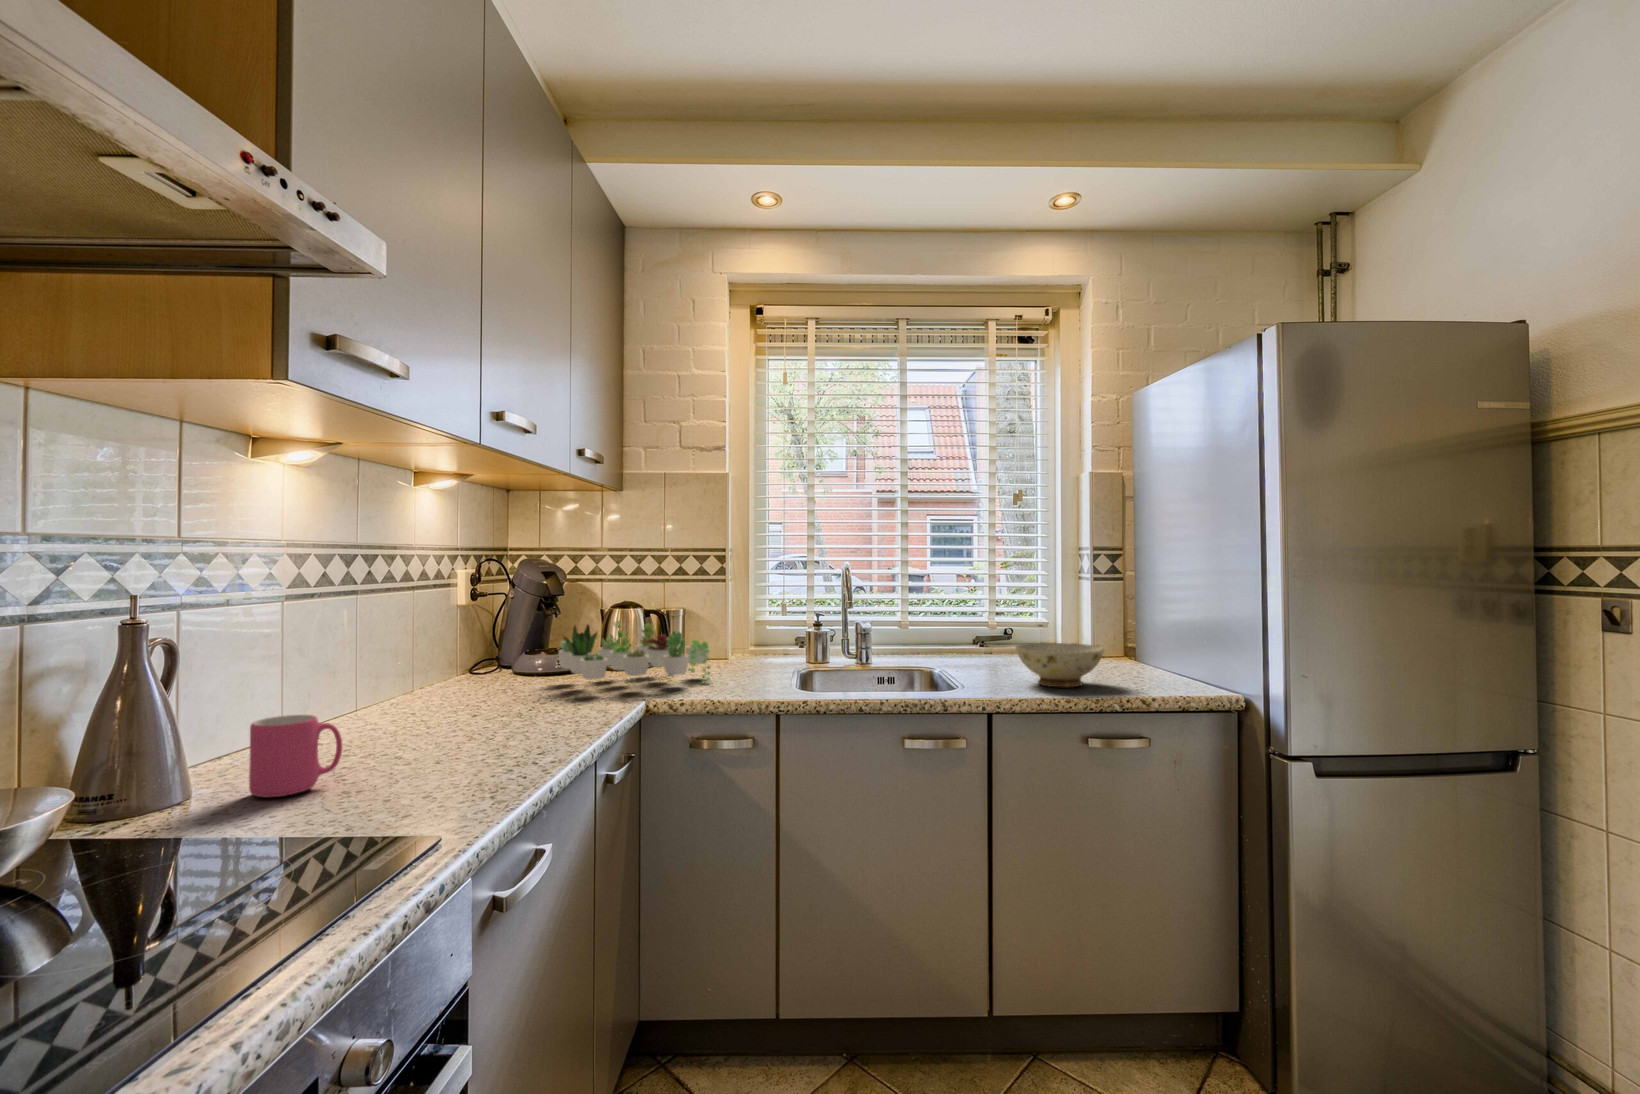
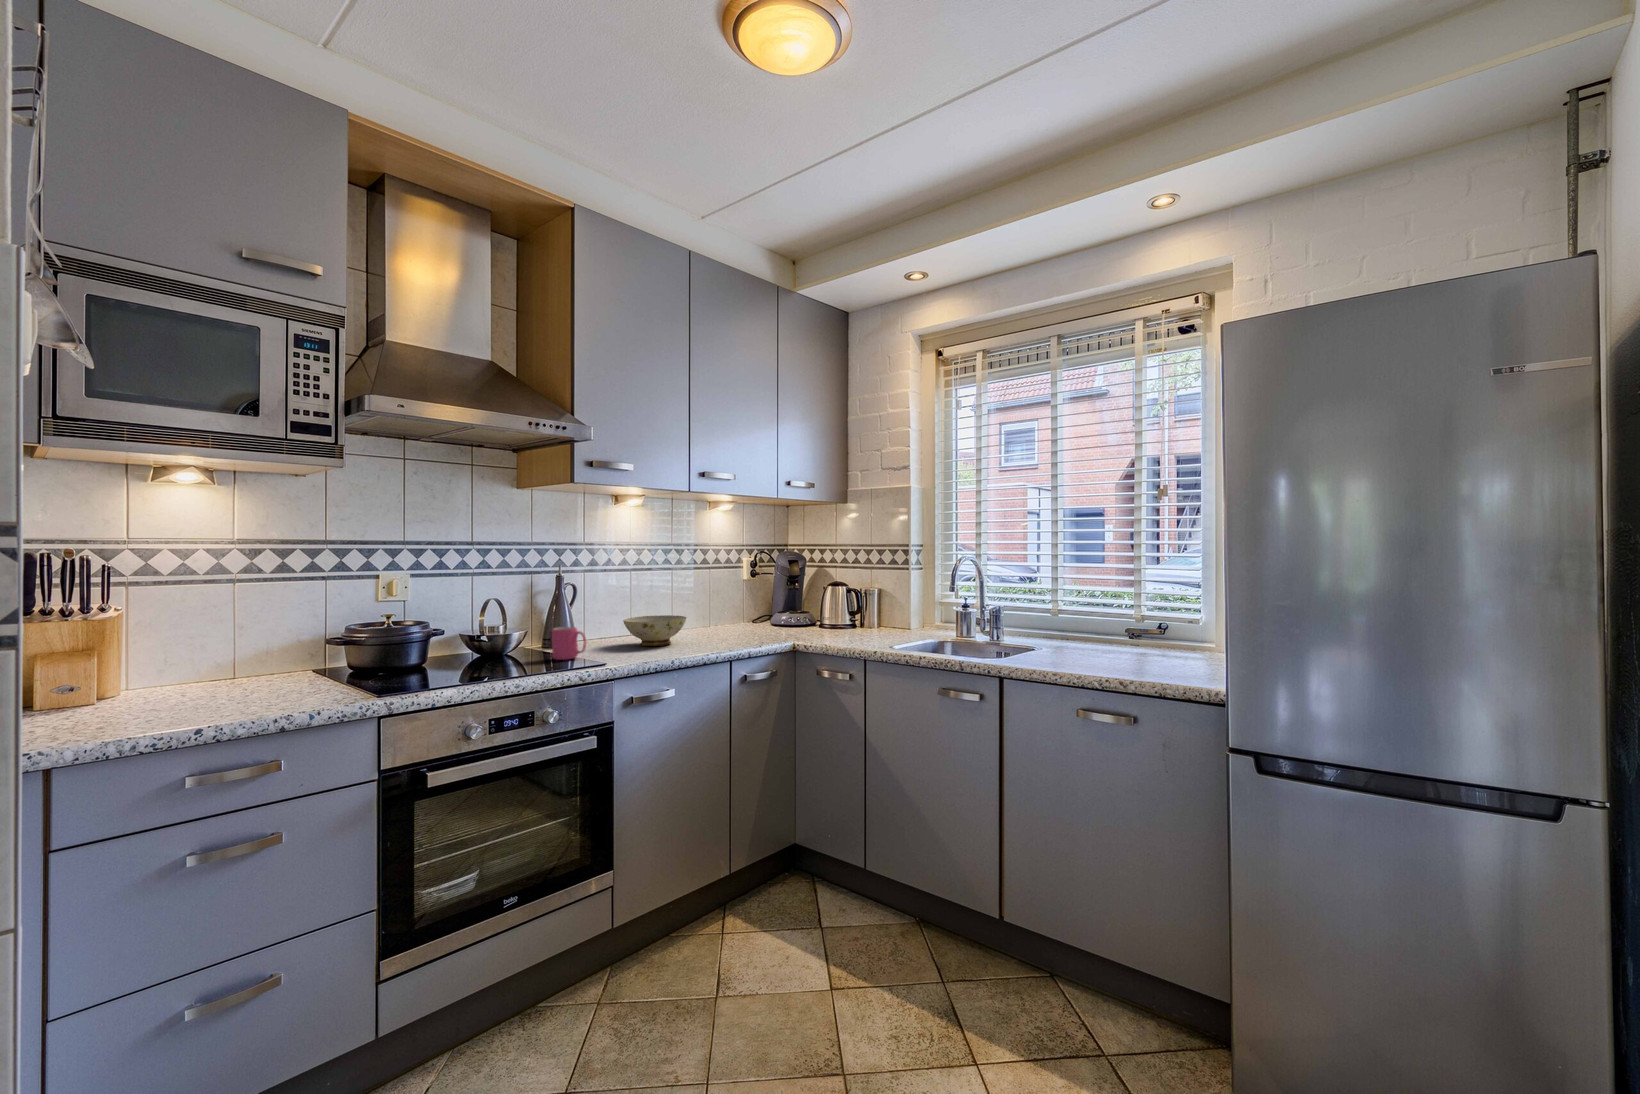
succulent plant: present [559,620,711,684] -> none [767,589,866,638]
ceramic bowl: present [1016,643,1104,687] -> present [623,615,686,646]

